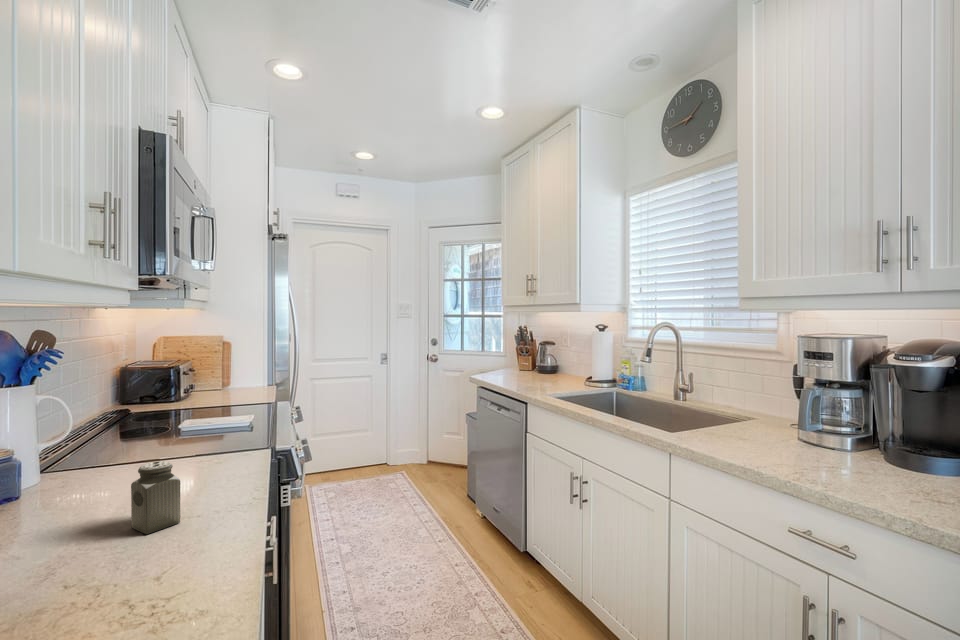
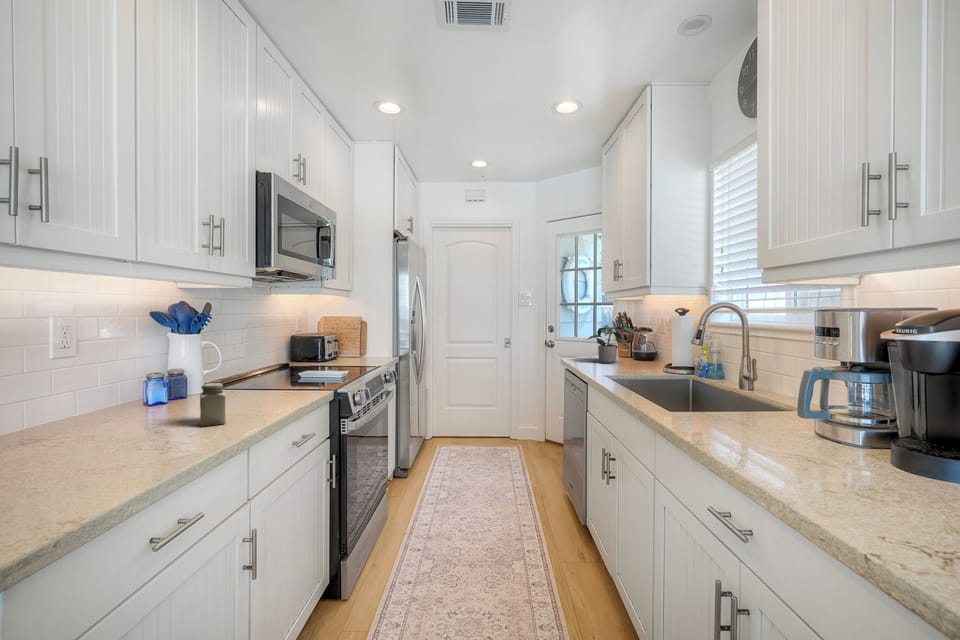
potted plant: none [501,340,549,380] -> present [587,325,636,364]

